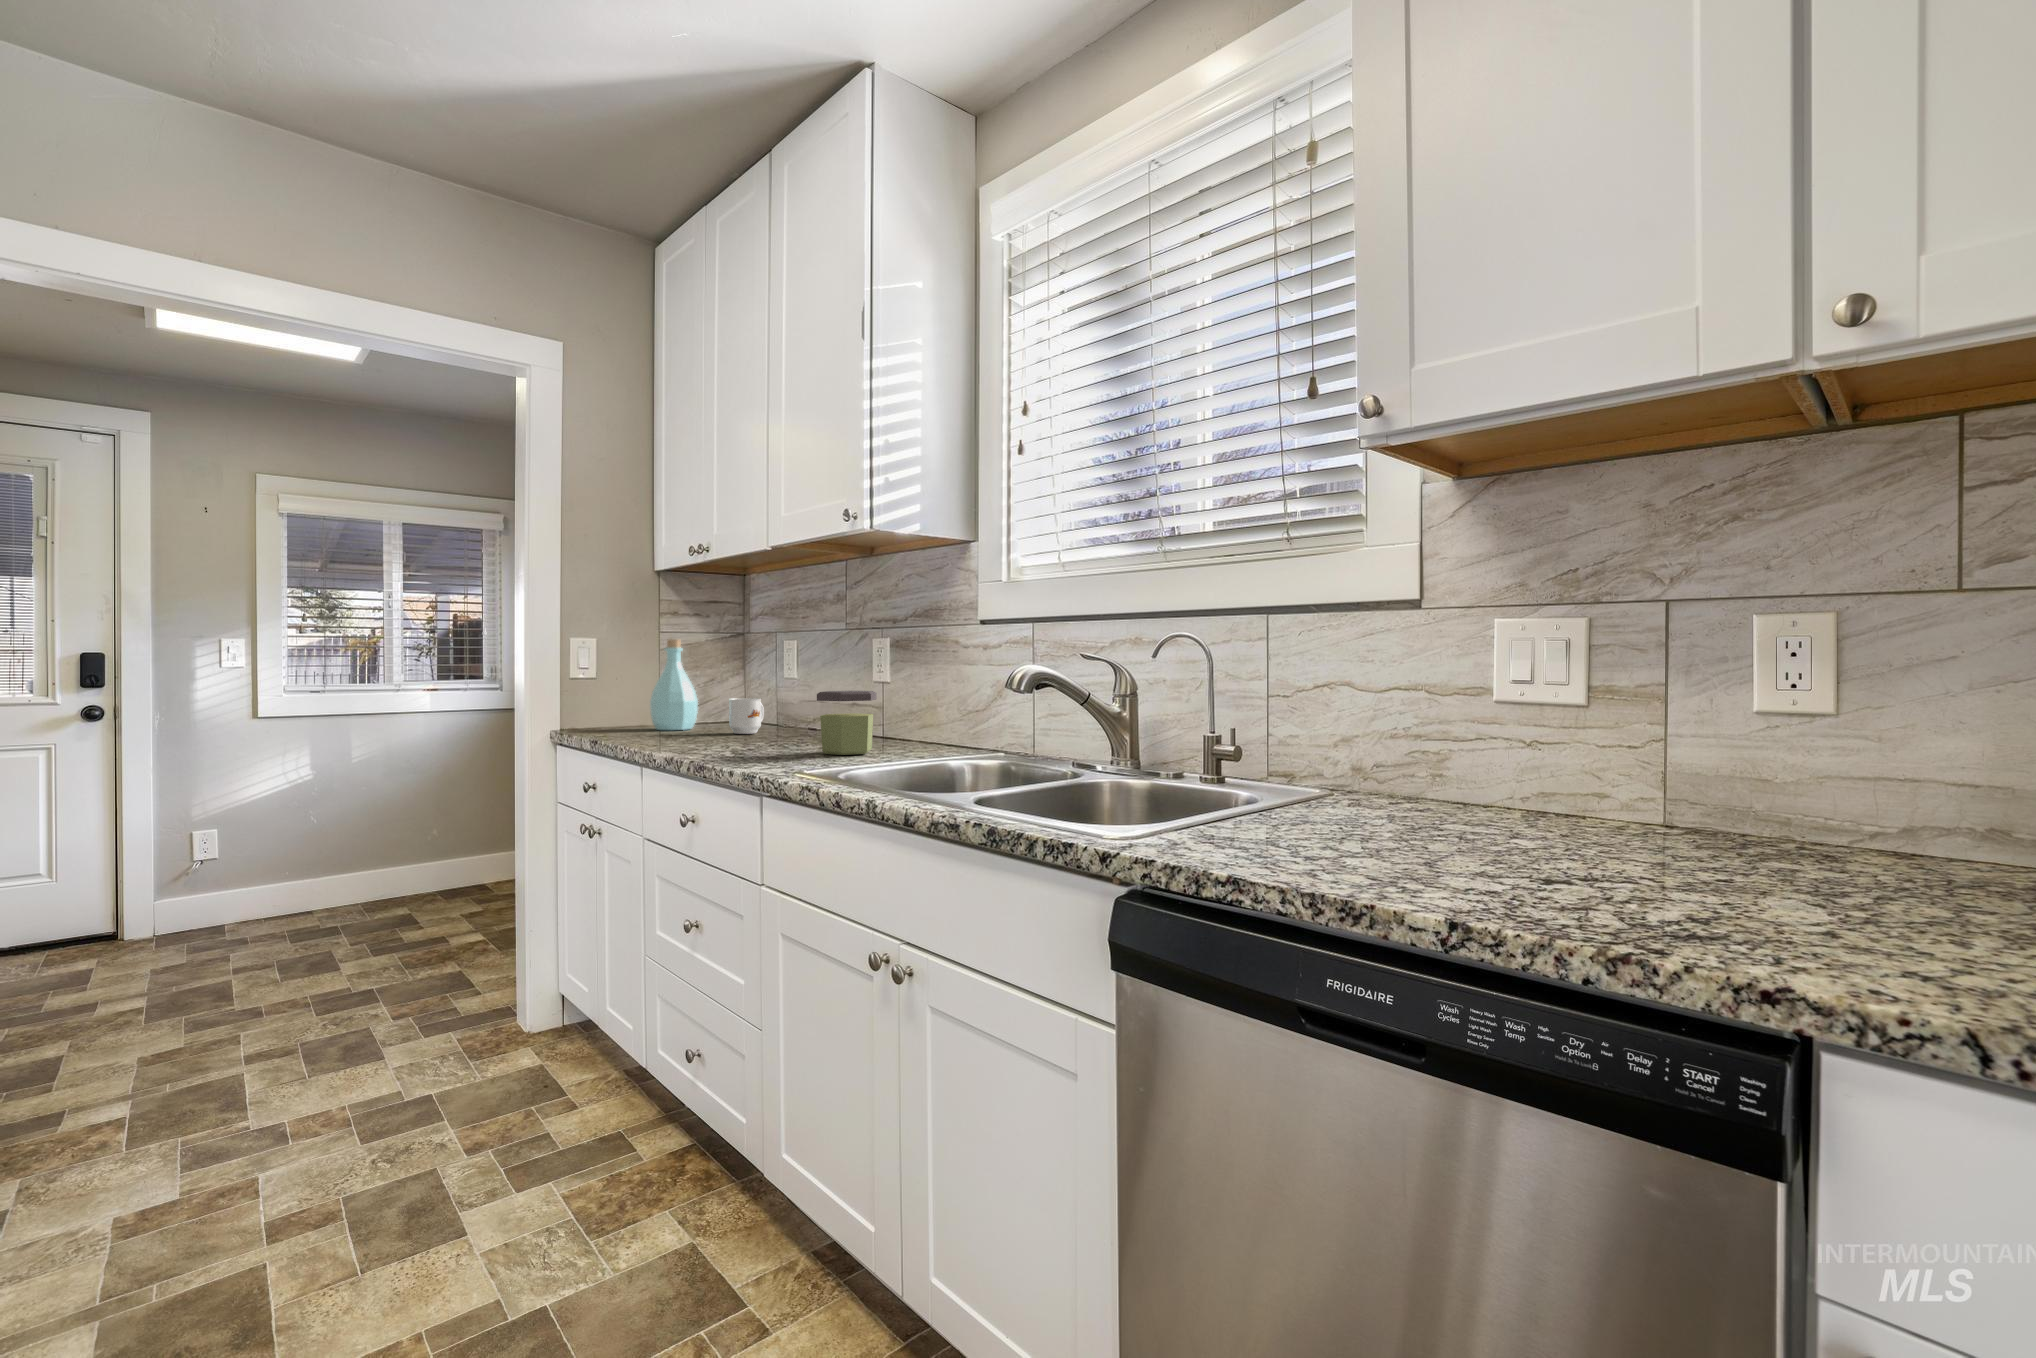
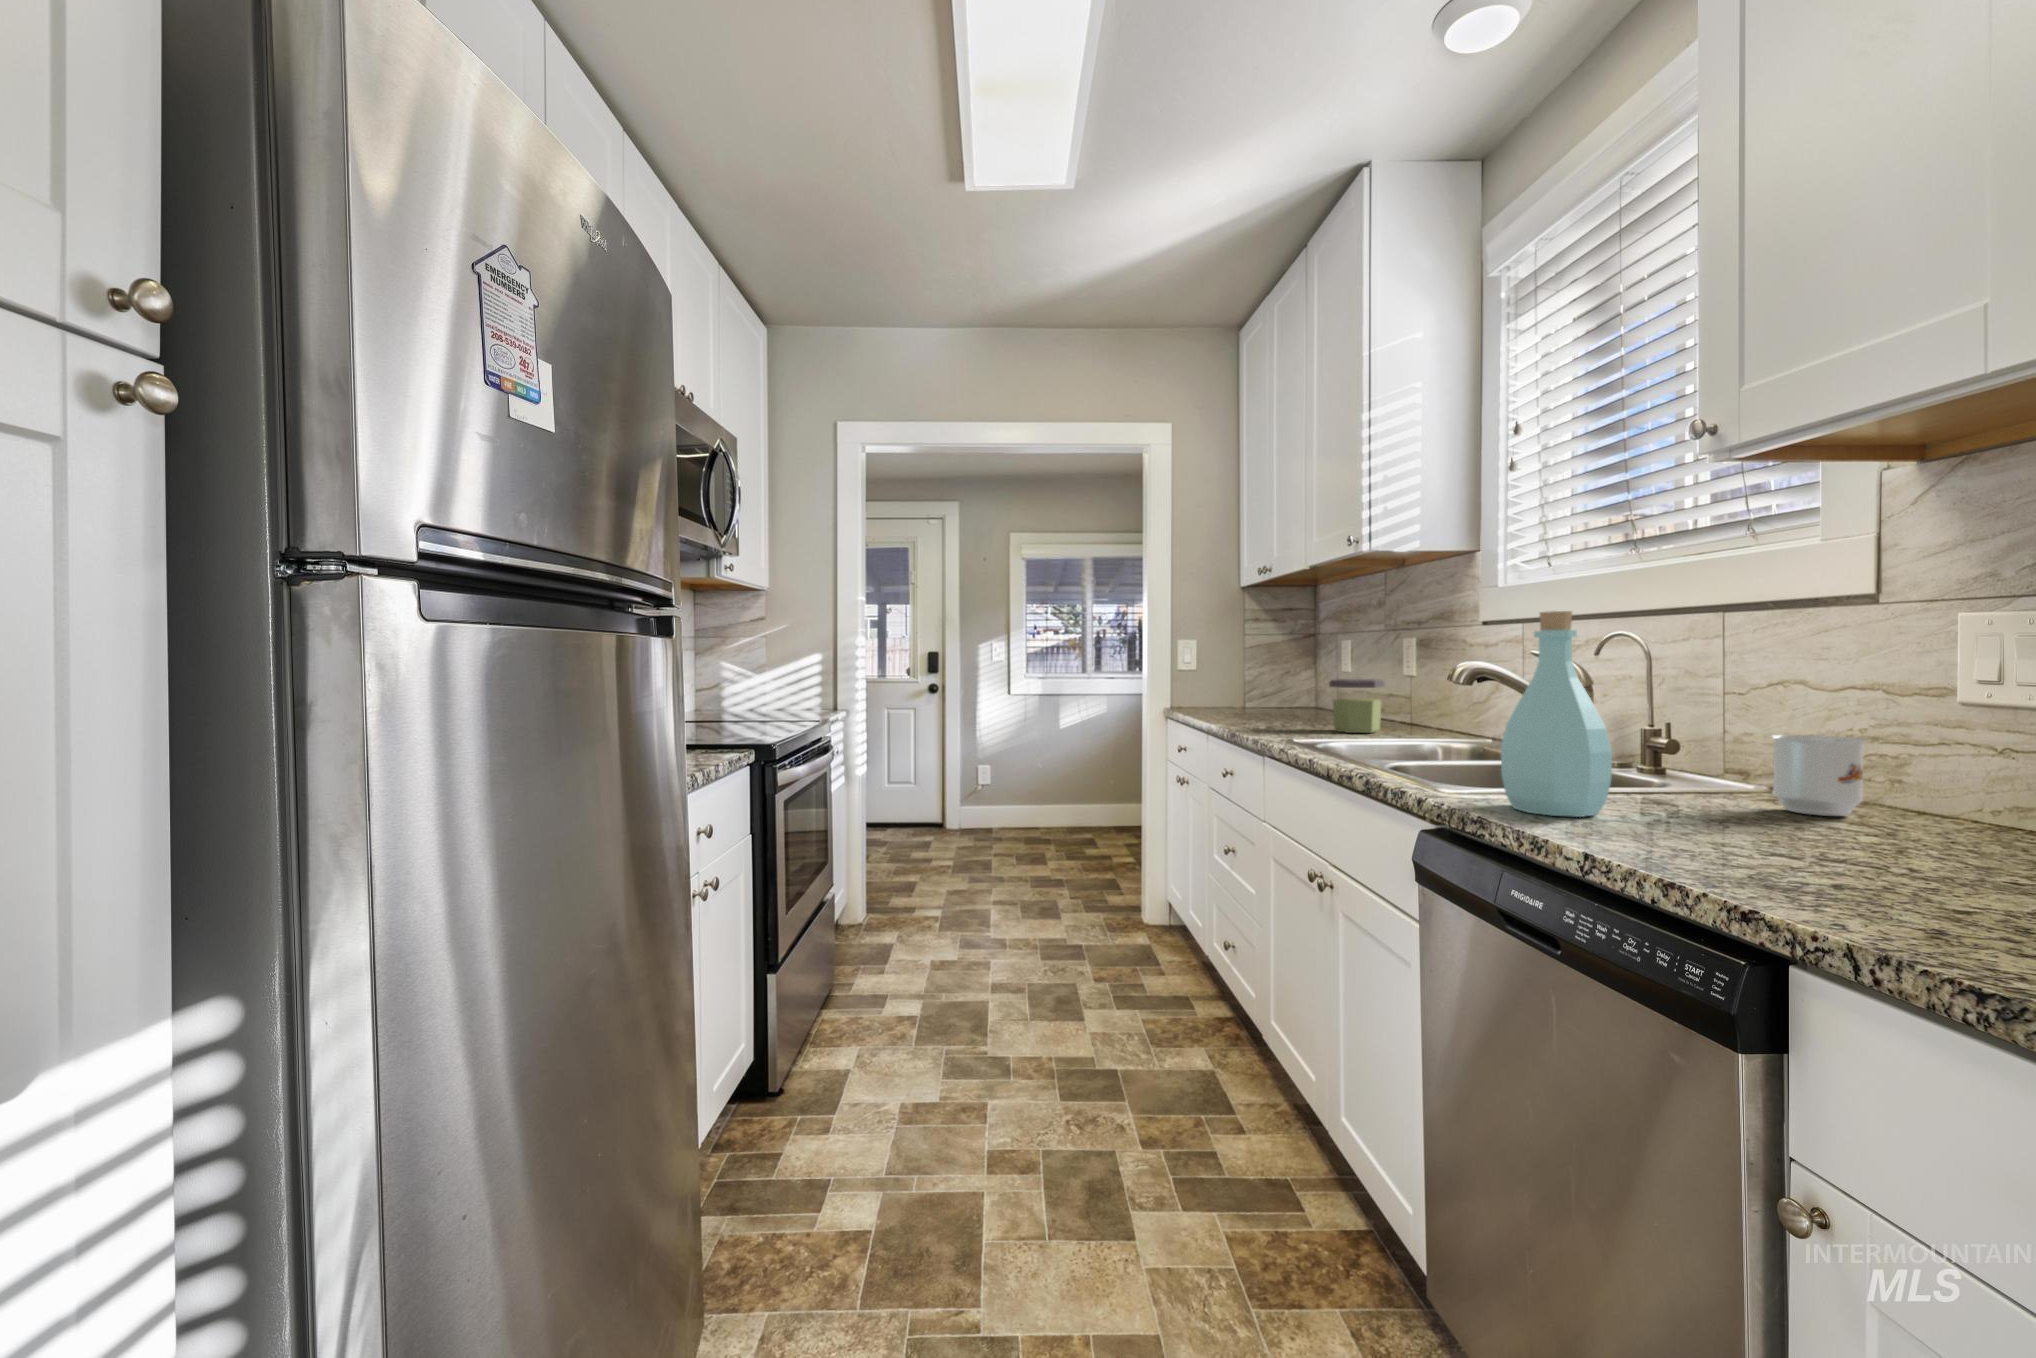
bottle: present [650,639,698,730] -> present [1501,611,1612,817]
mug: present [729,698,764,734] -> present [1773,735,1865,816]

